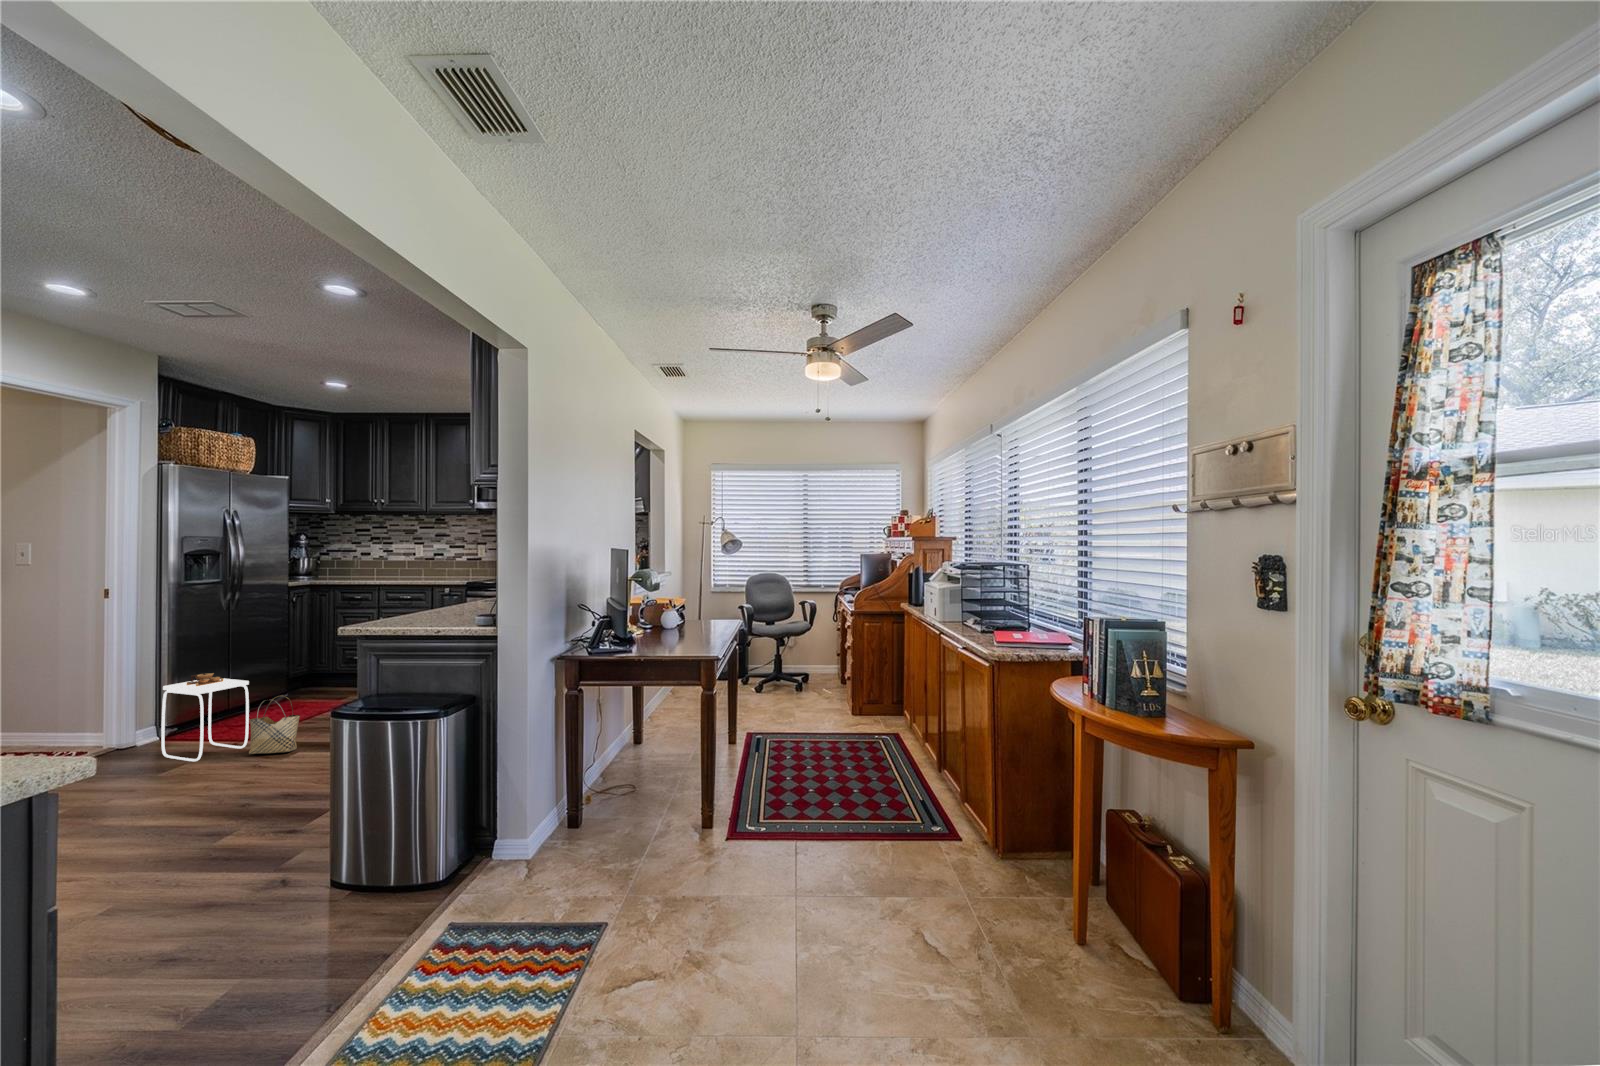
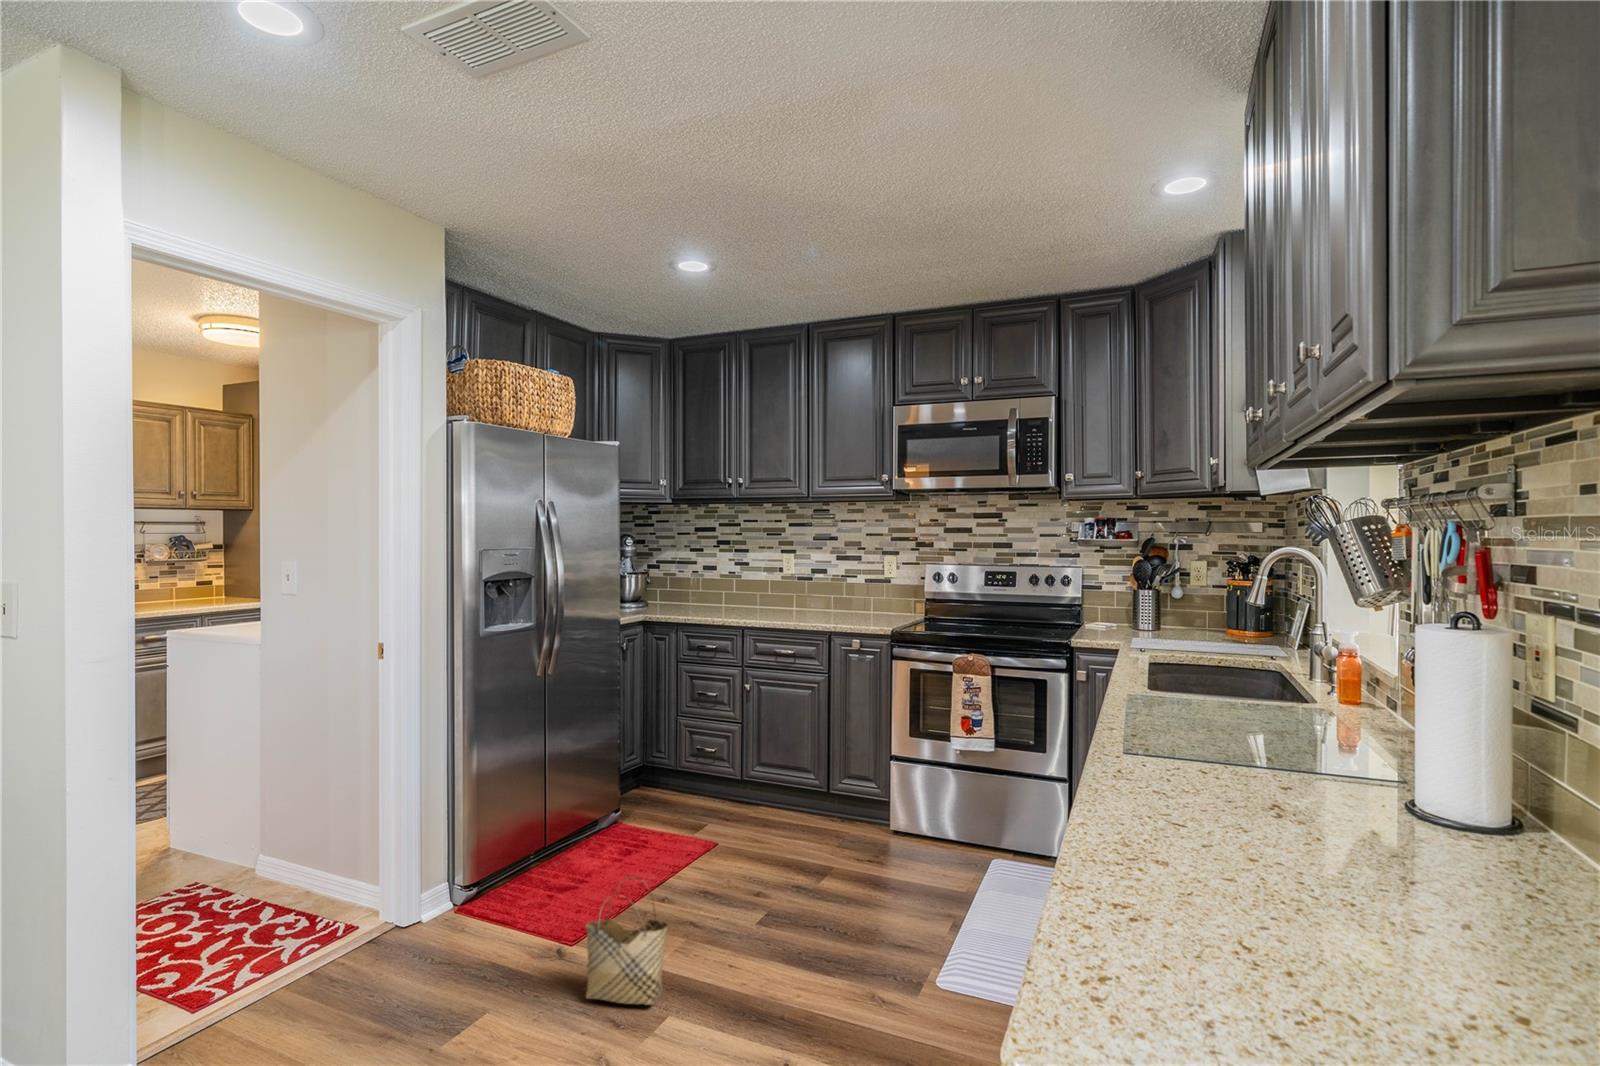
side table: present [161,673,249,761] -> none [454,813,582,1001]

